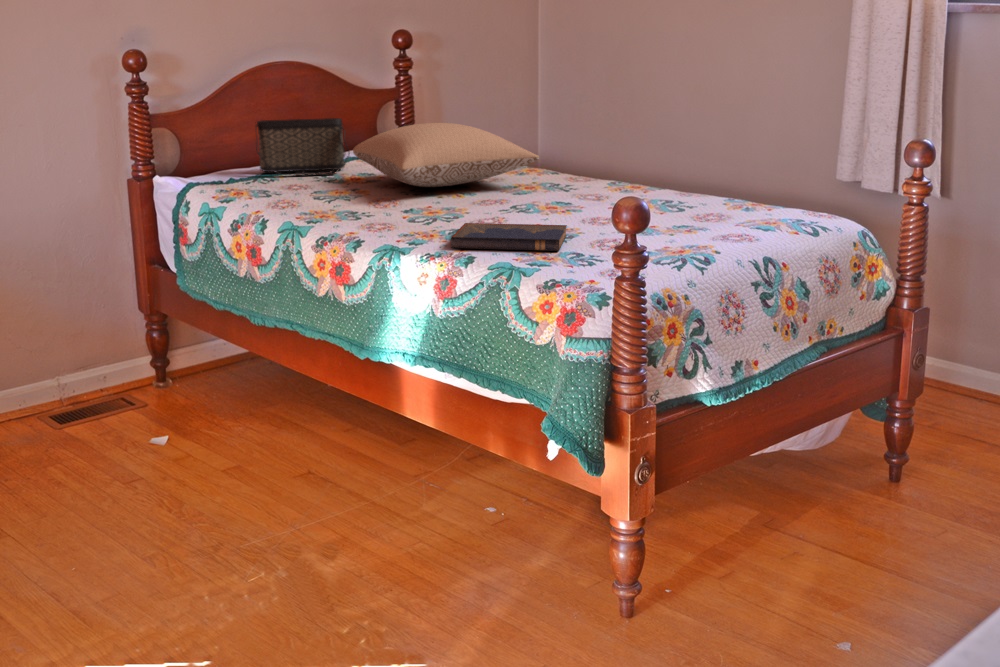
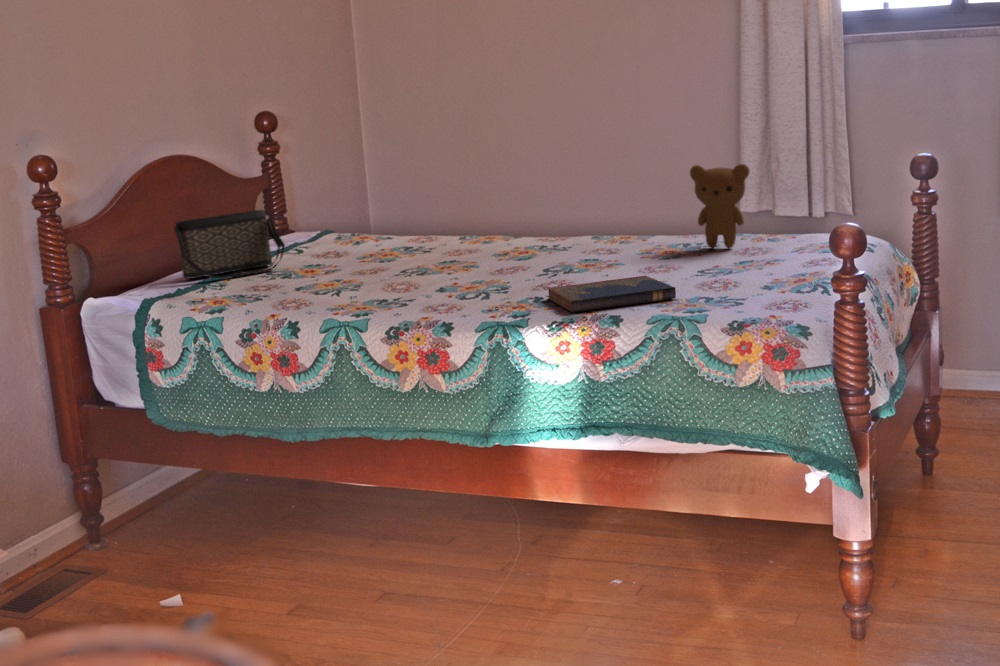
teddy bear: none [695,121,747,213] -> present [690,164,749,248]
pillow: present [353,123,539,187] -> none [305,199,516,266]

